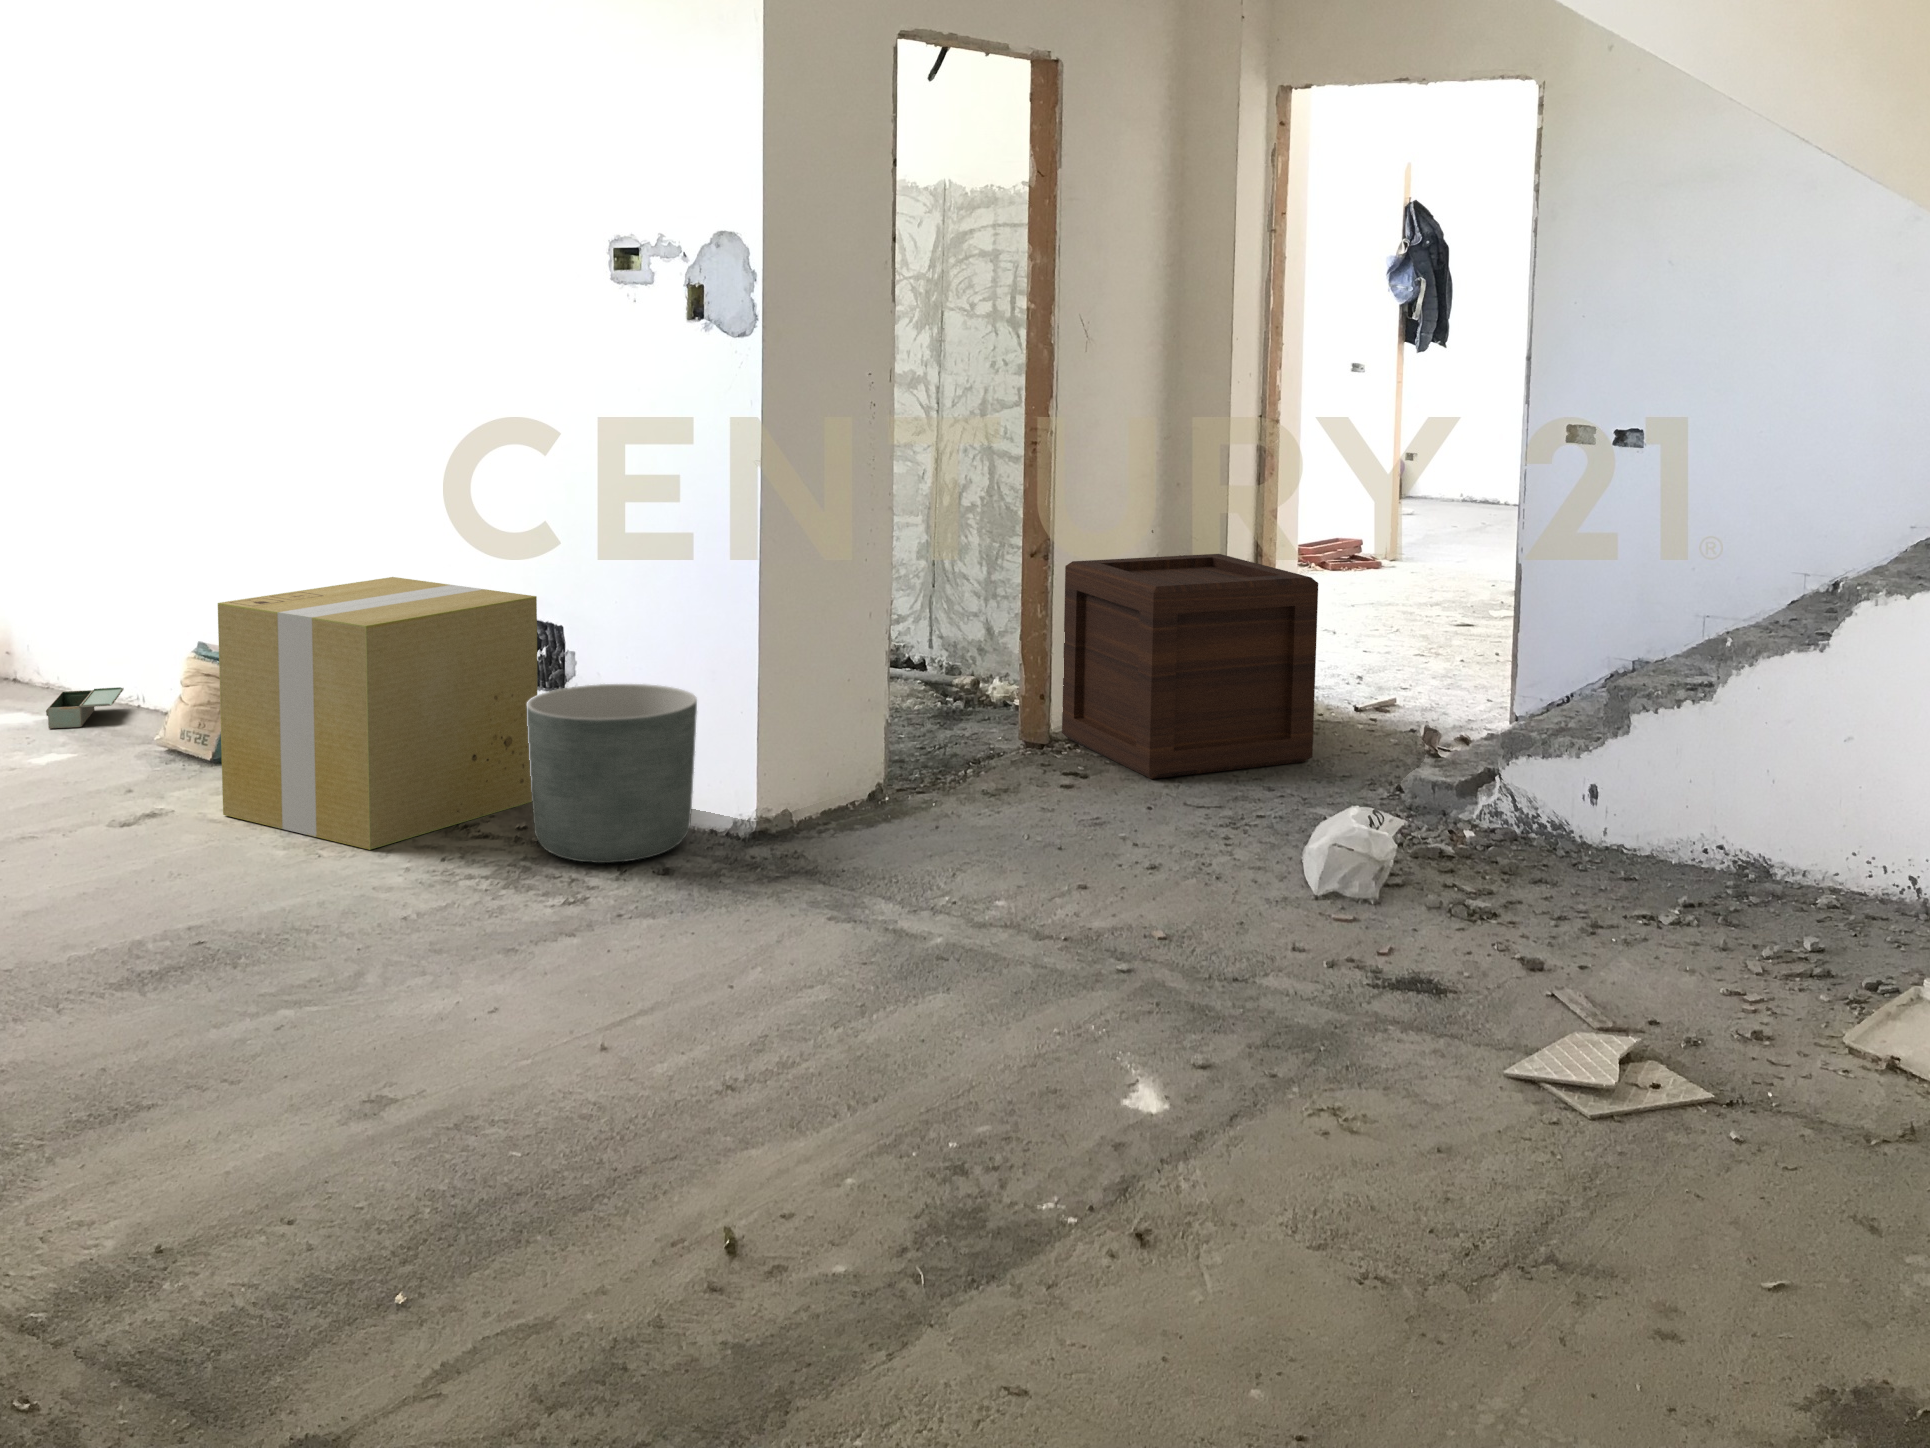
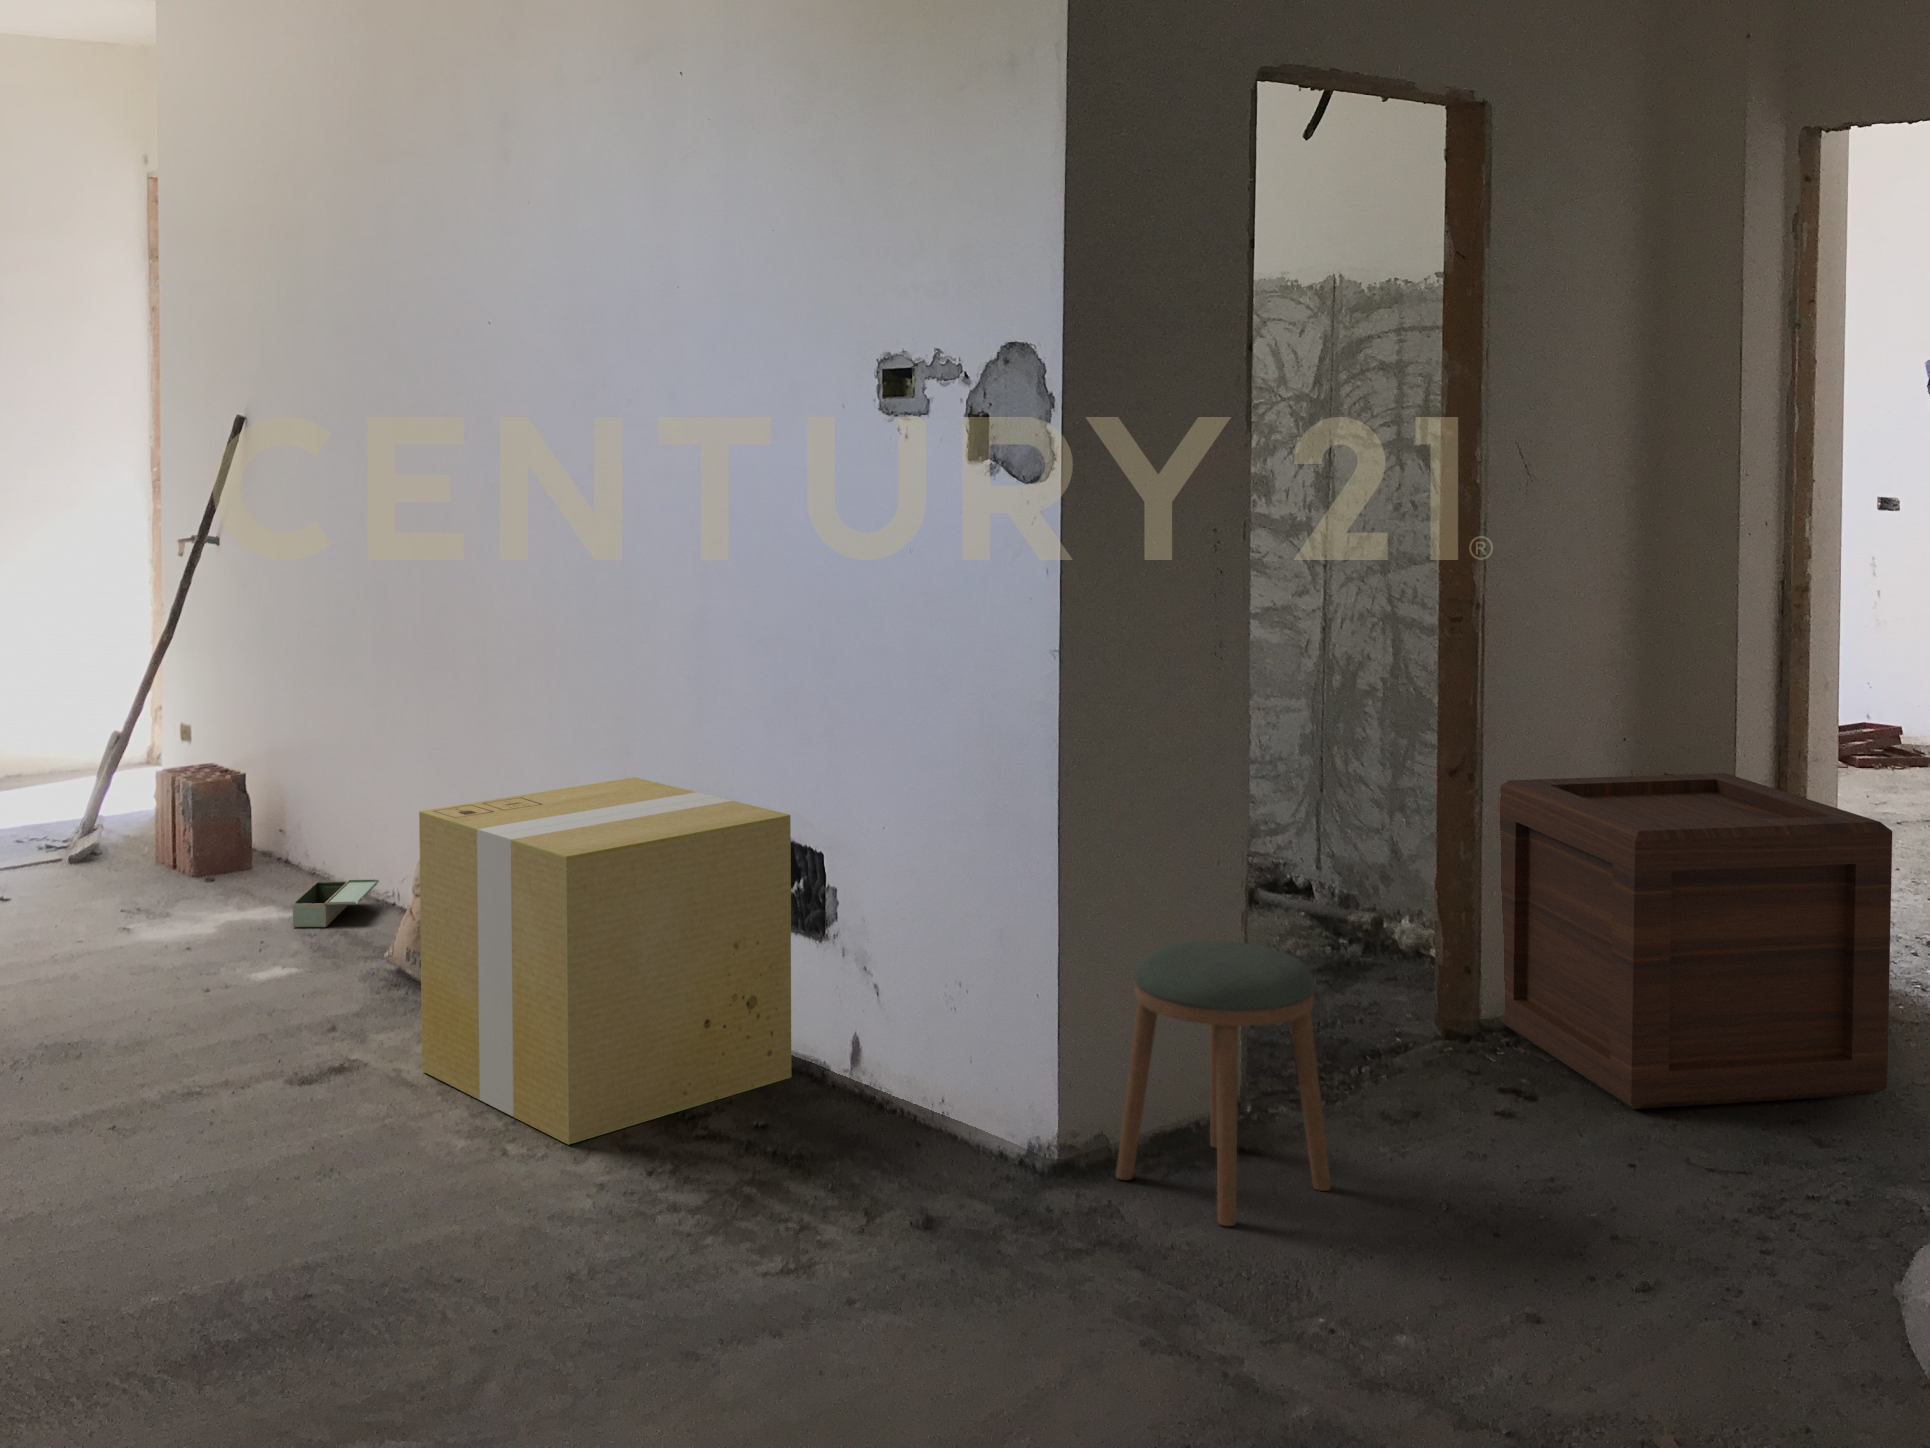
stool: none [798,669,948,858] -> present [1116,940,1331,1226]
planter: present [526,684,697,863] -> none [757,941,978,1199]

